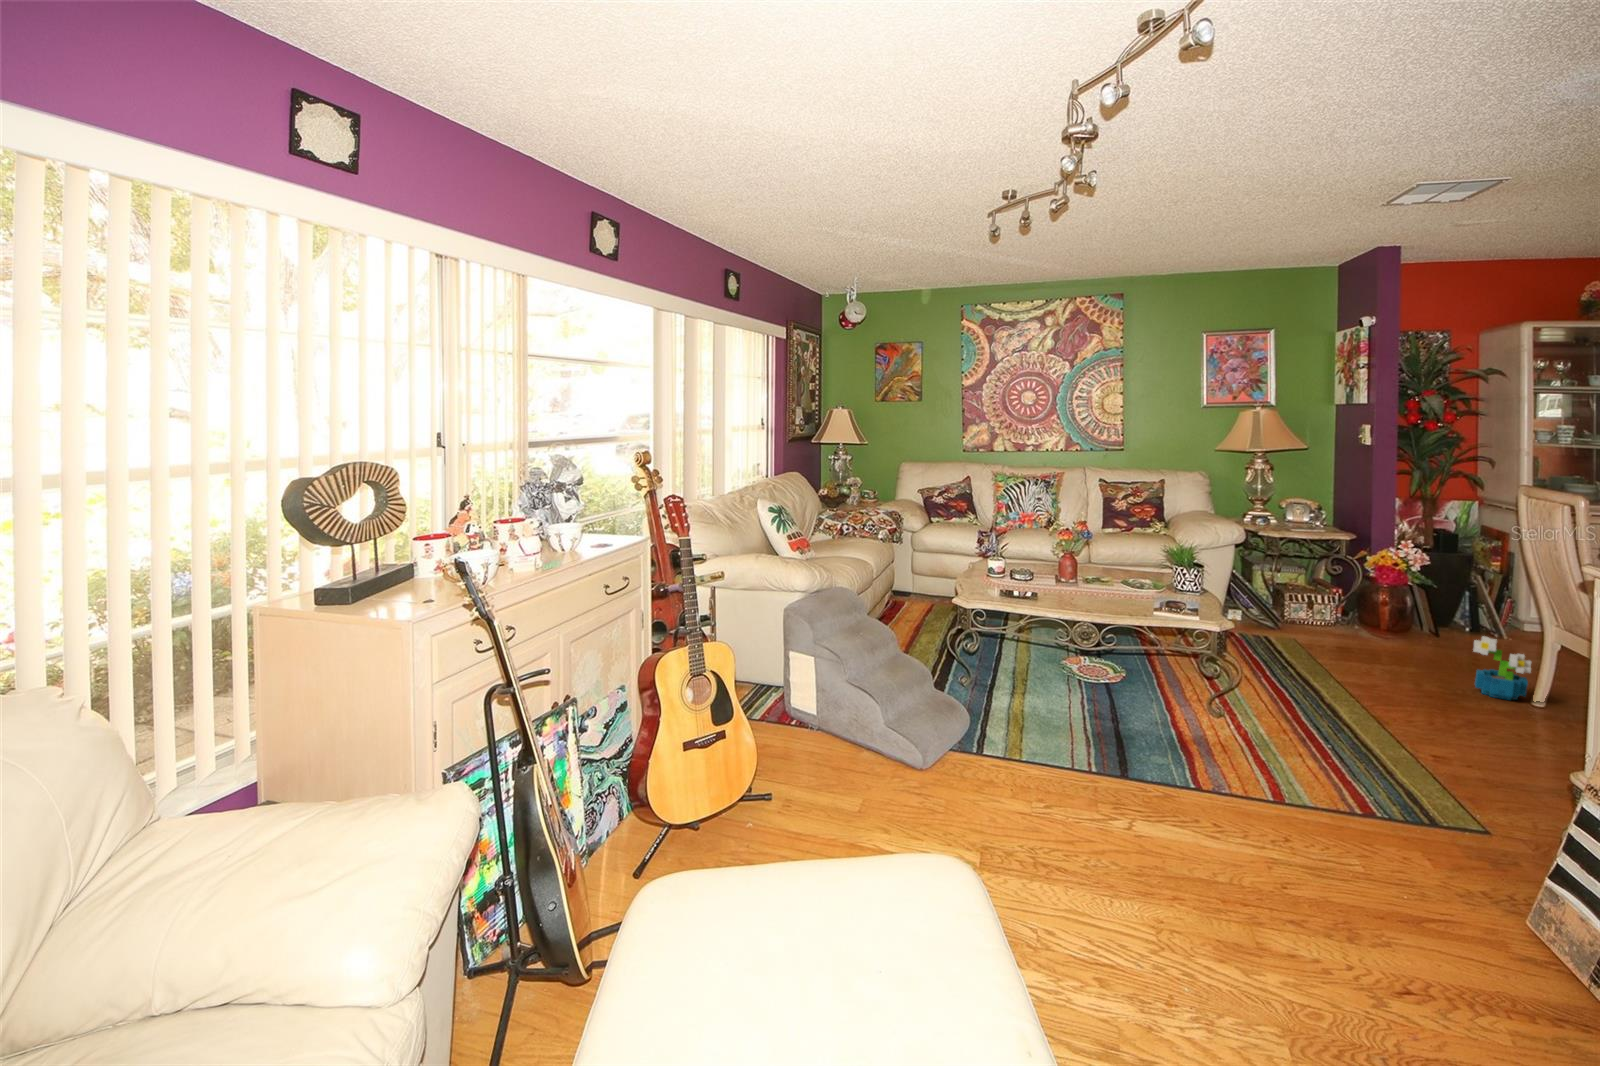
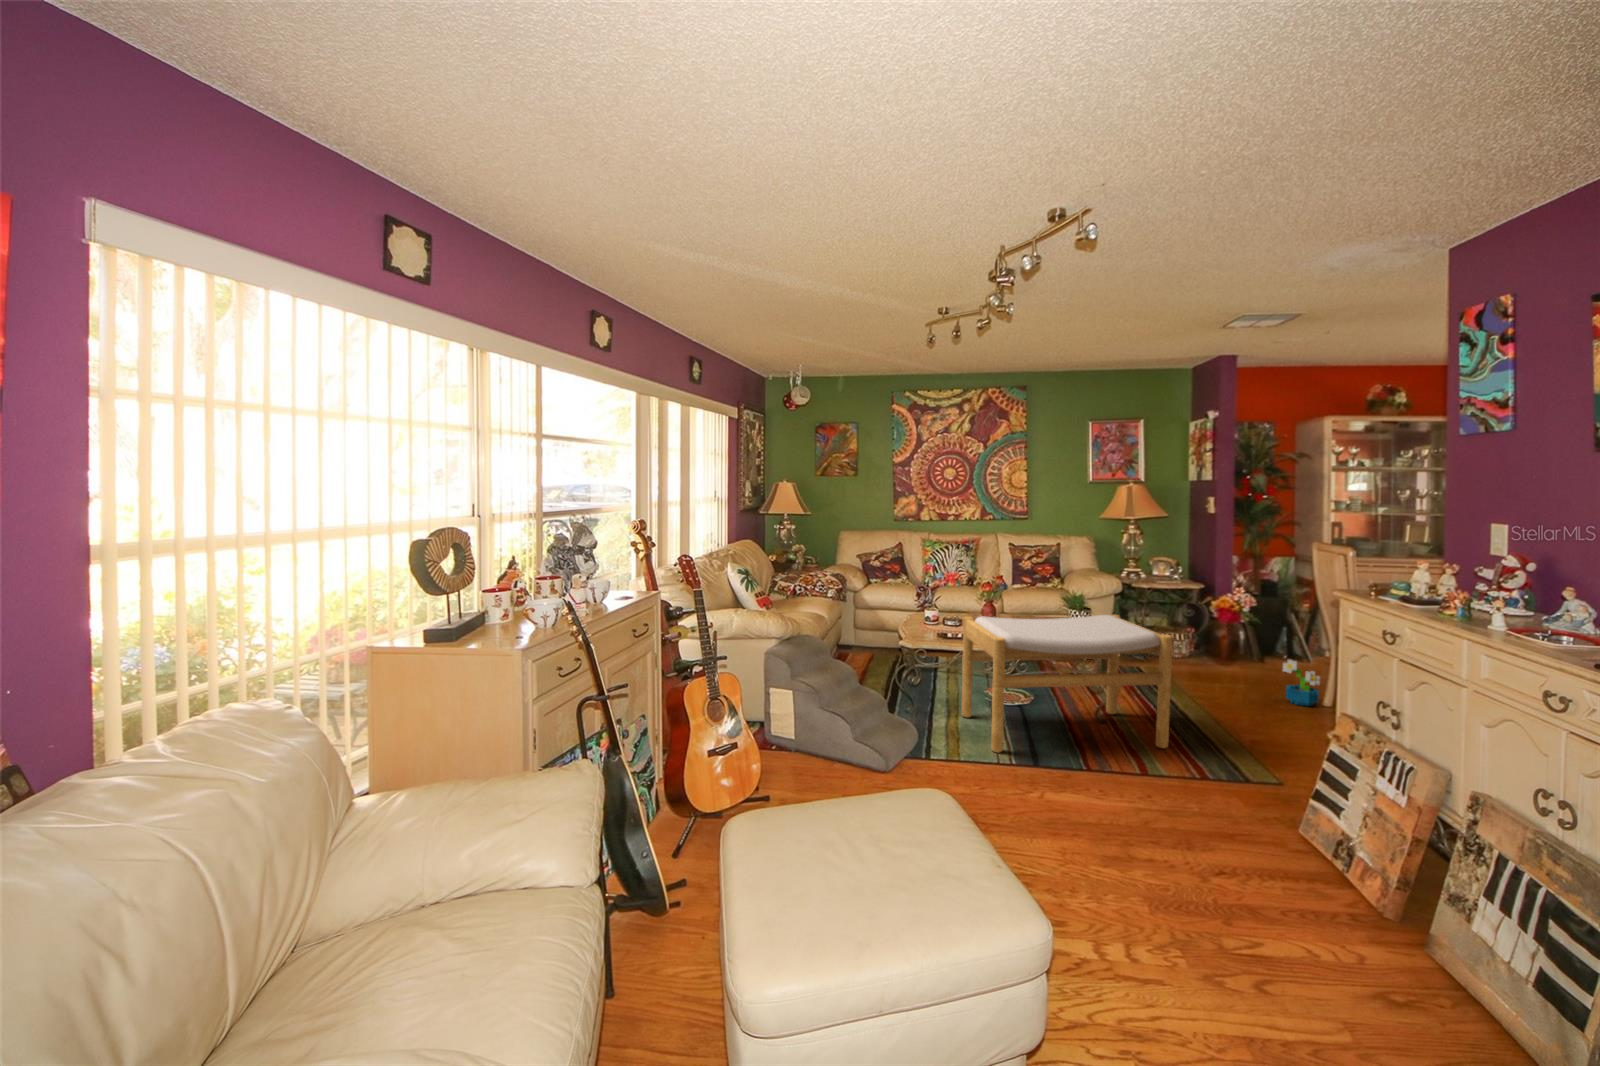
footstool: none [1028,573,1331,758] -> present [962,615,1173,752]

